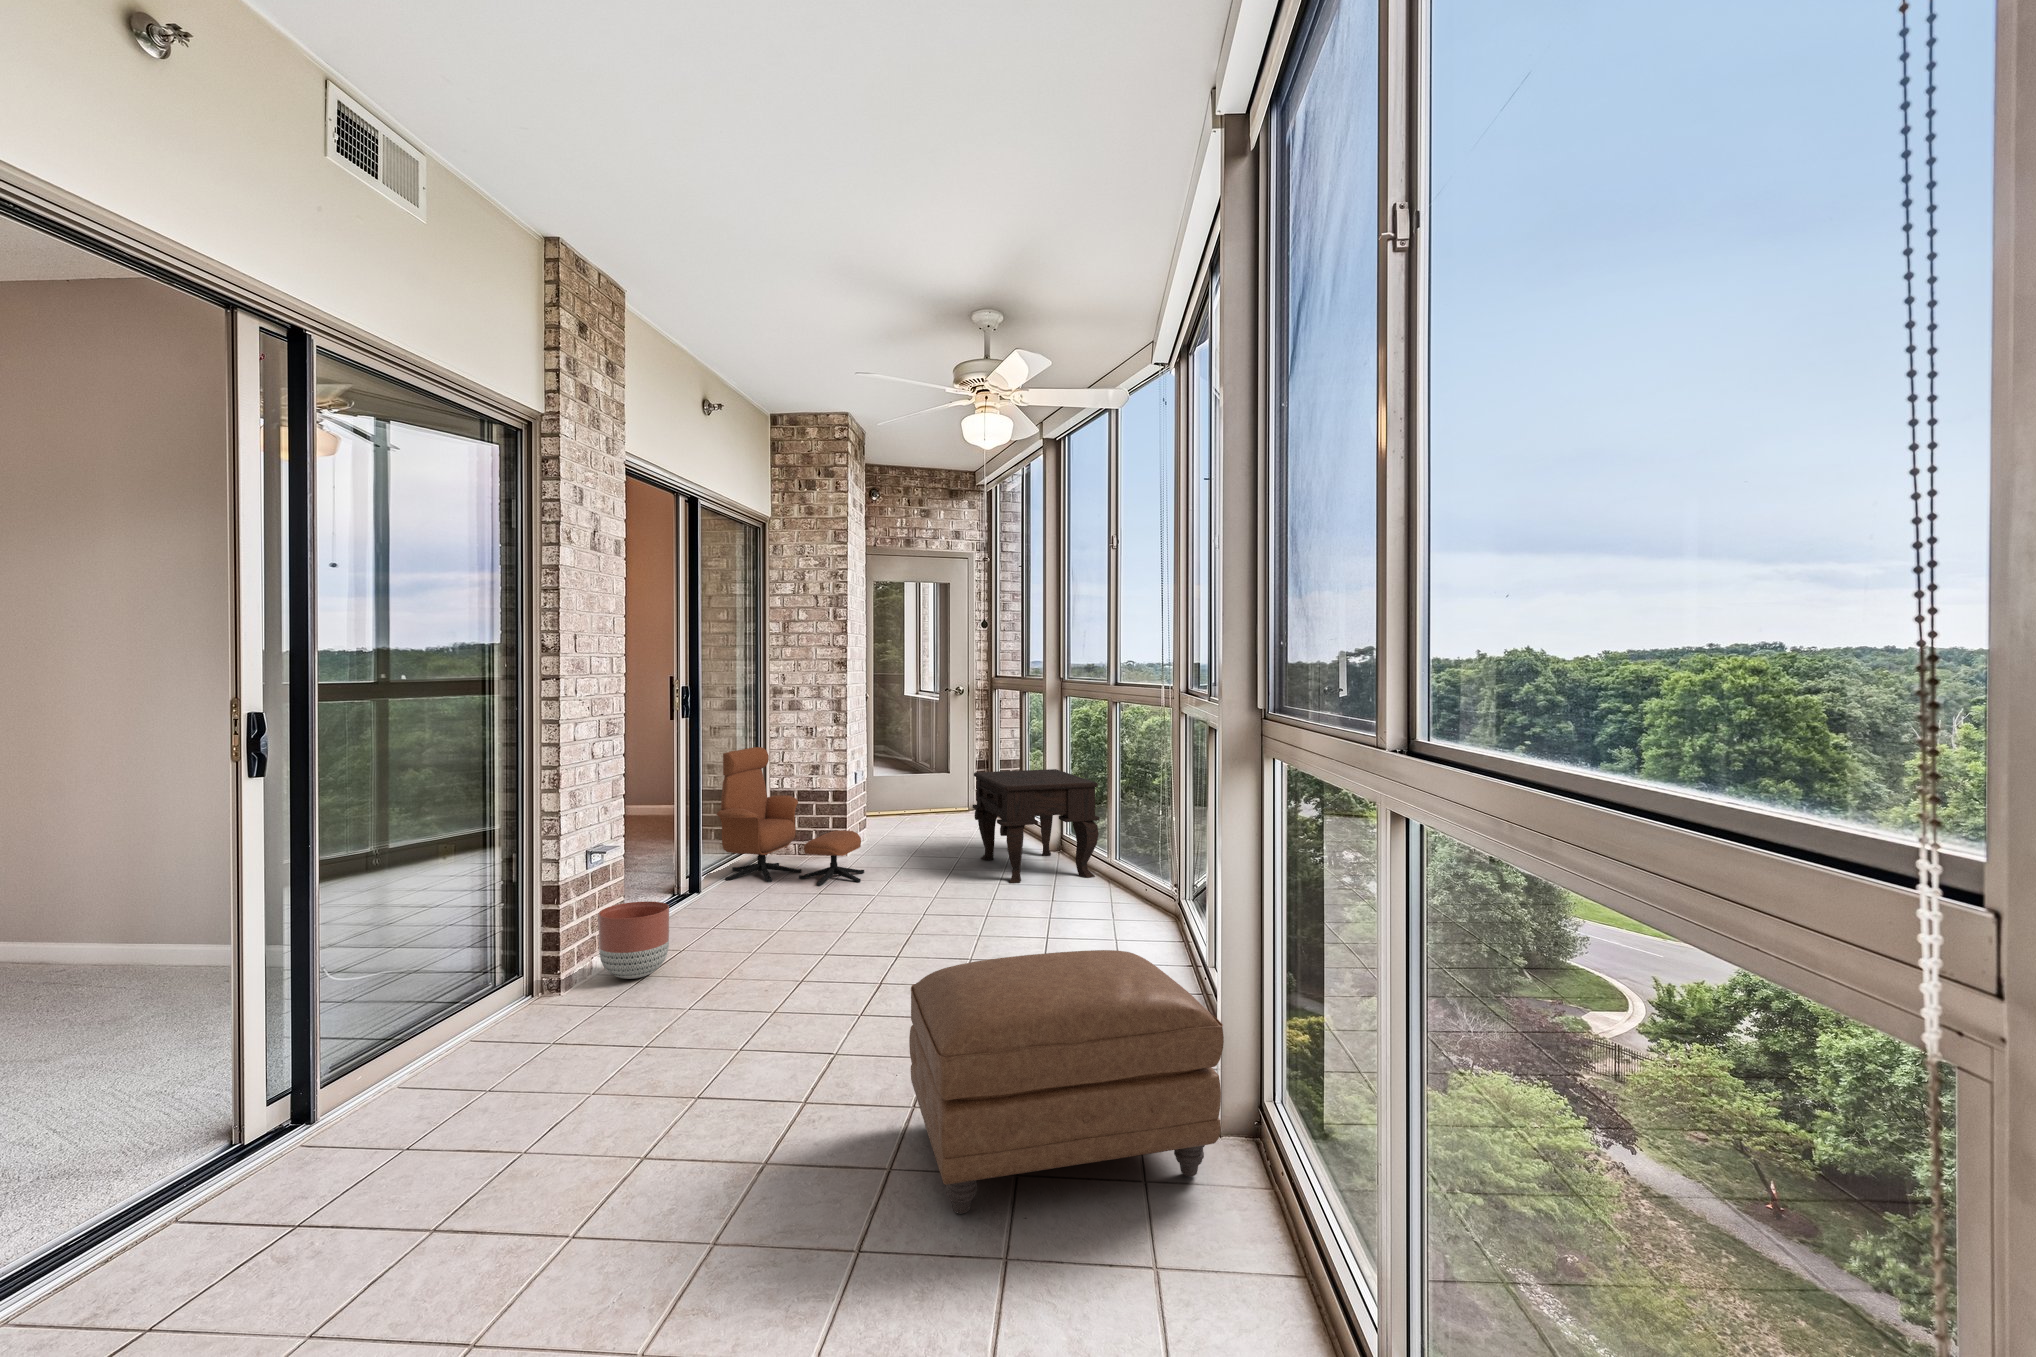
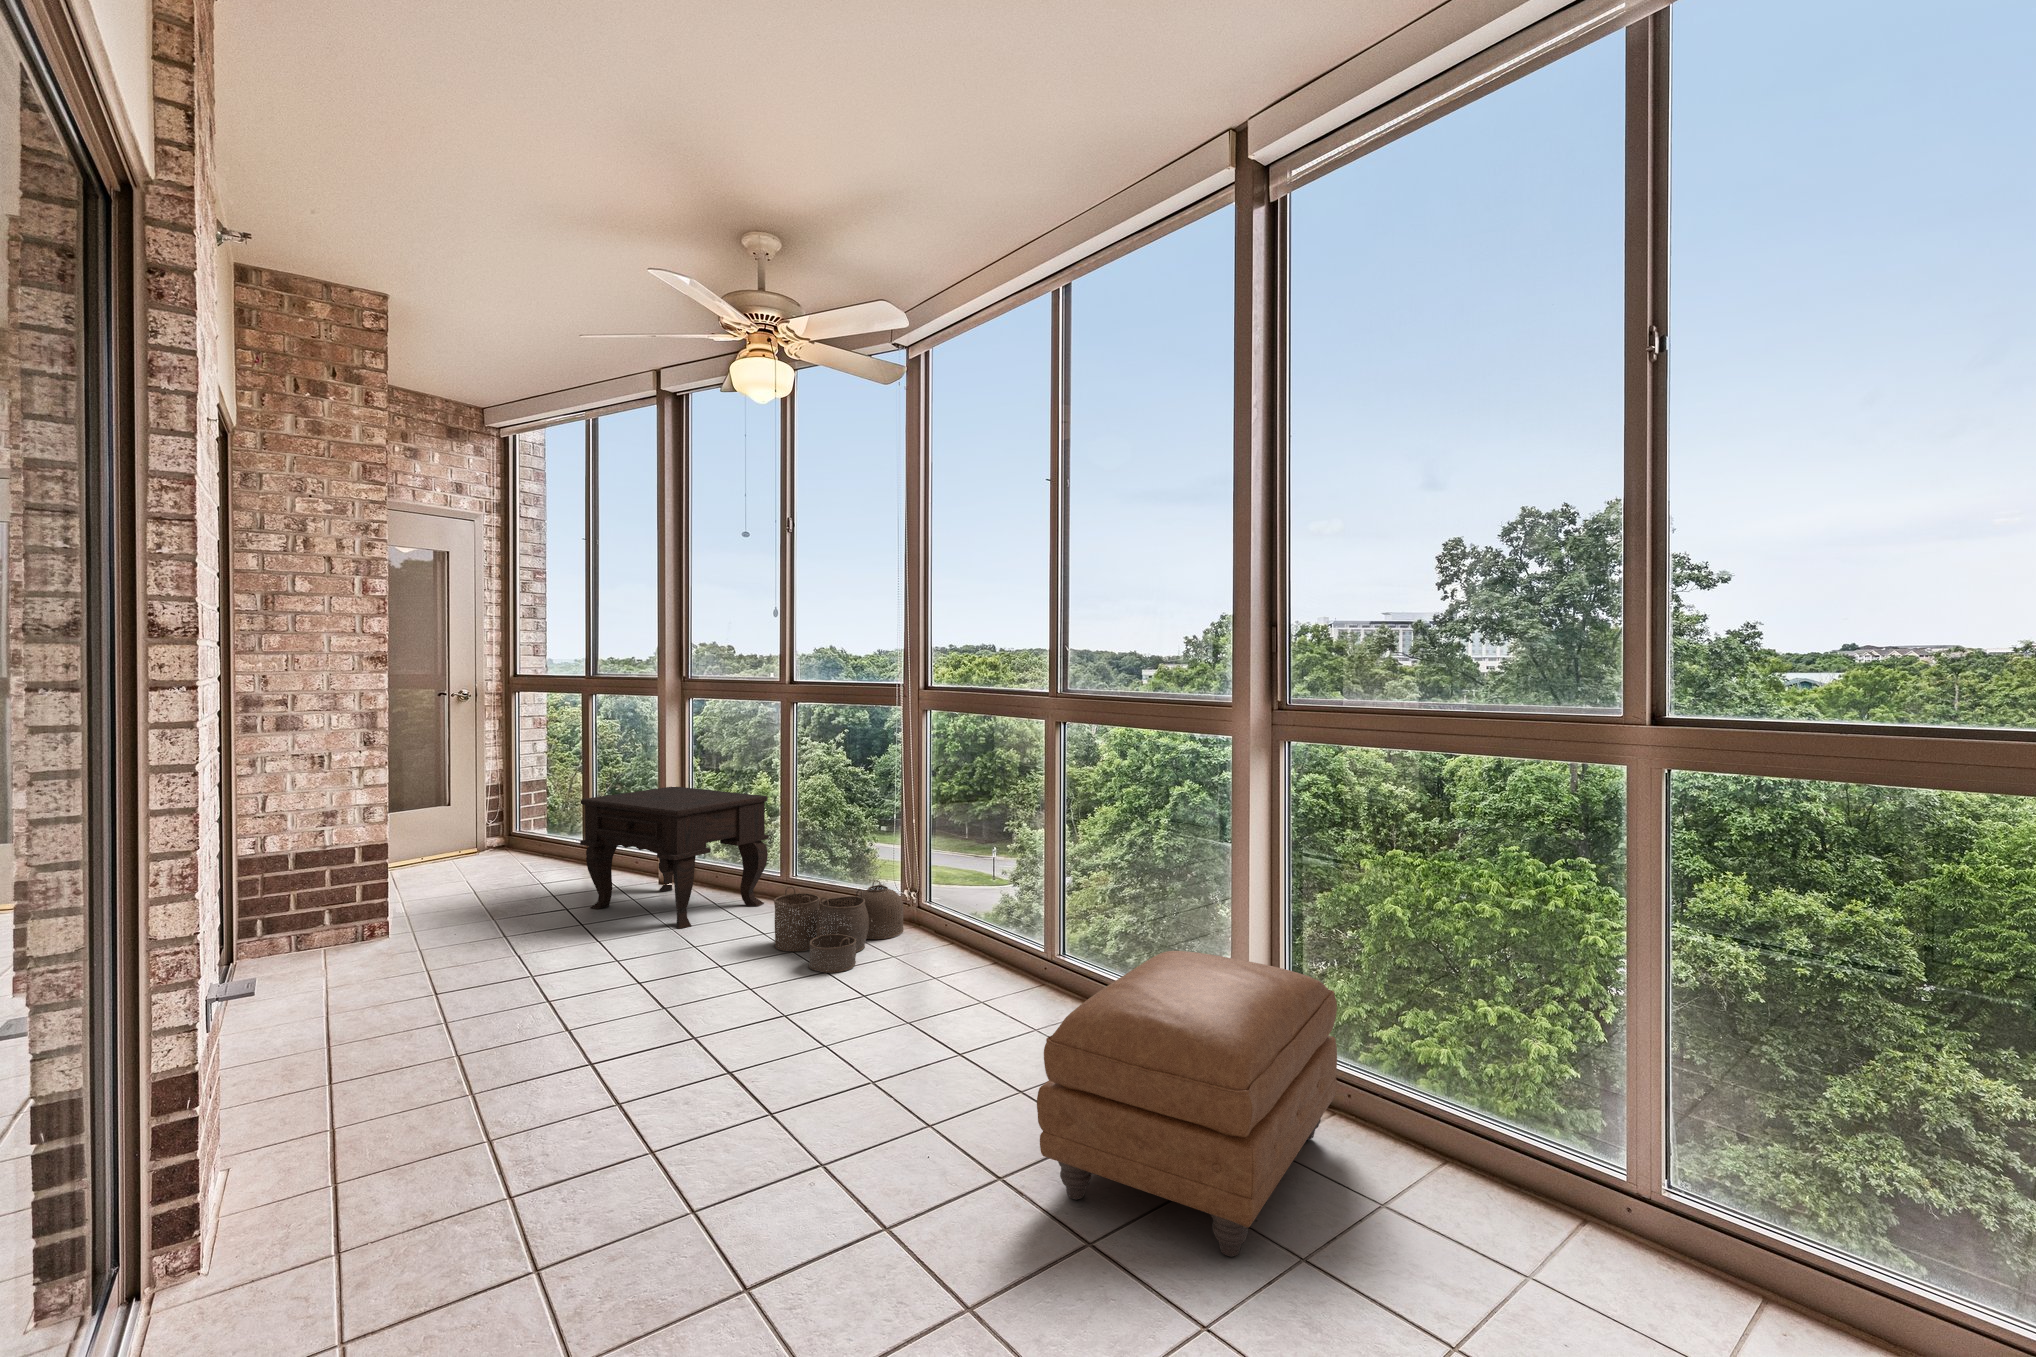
lounge chair: present [717,747,864,886] -> none [193,791,469,1013]
woven basket: none [1044,860,1165,937] -> present [774,880,904,973]
planter: present [598,901,669,979] -> none [241,1056,381,1204]

